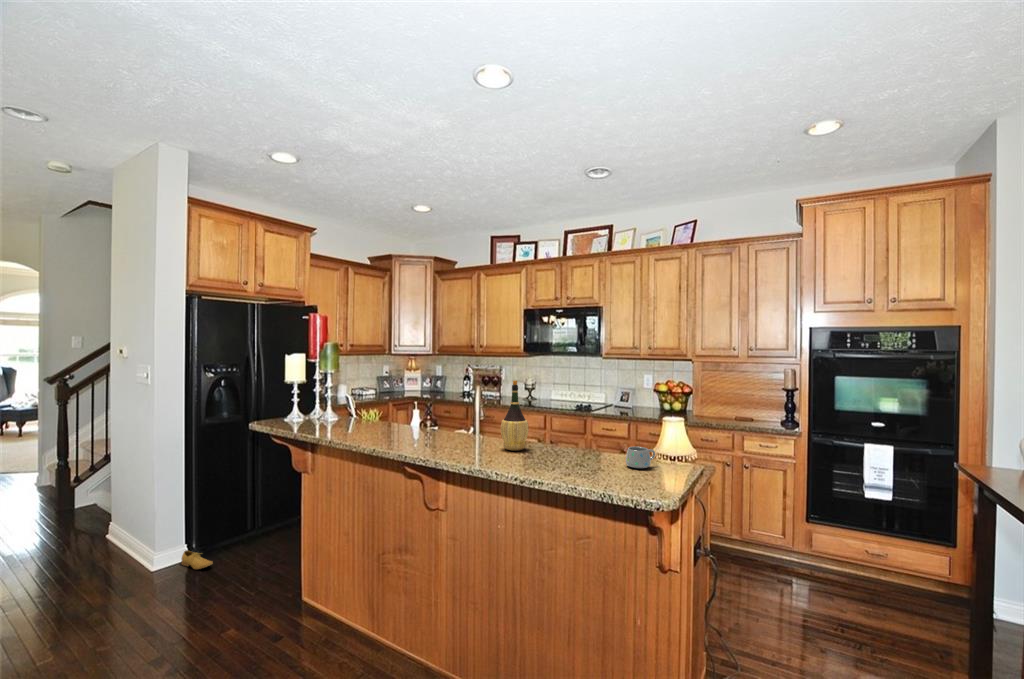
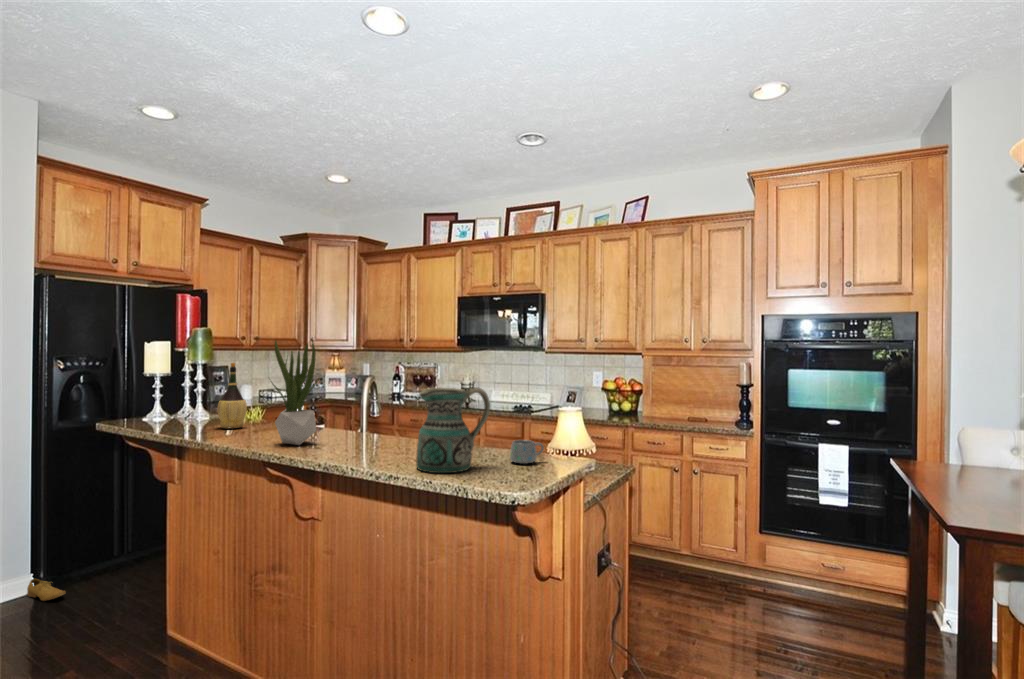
potted plant: none [404,356,446,447] -> present [271,341,318,445]
wine bottle: present [501,380,529,450] -> present [217,363,247,428]
ceramic pitcher: none [550,401,612,478] -> present [416,387,490,473]

